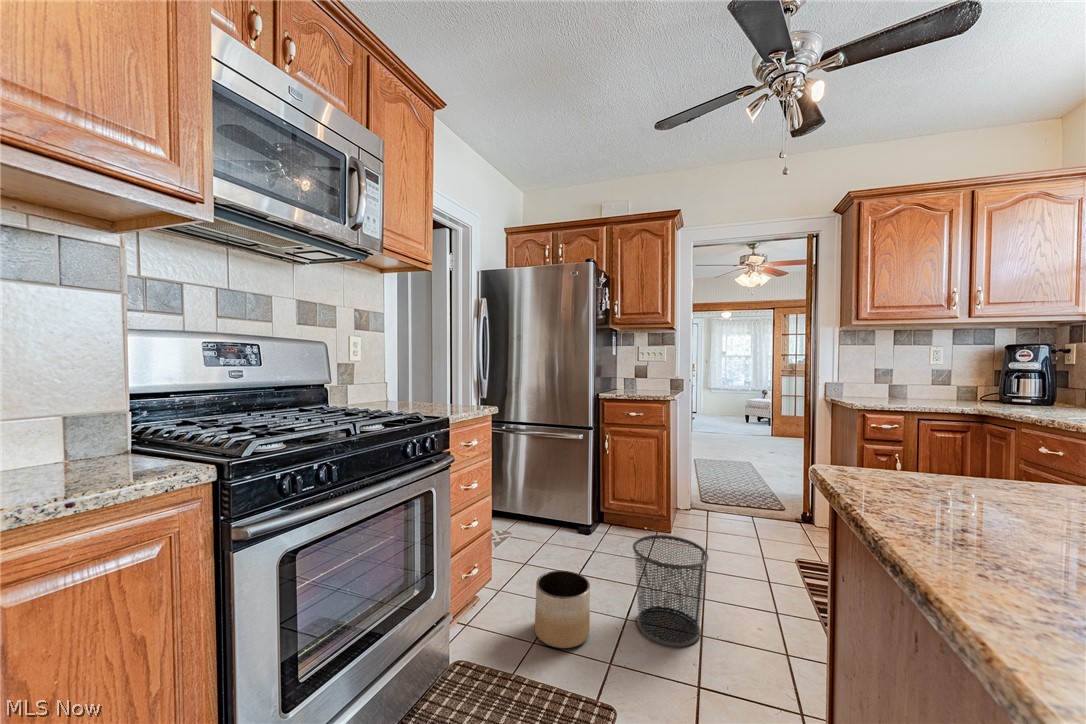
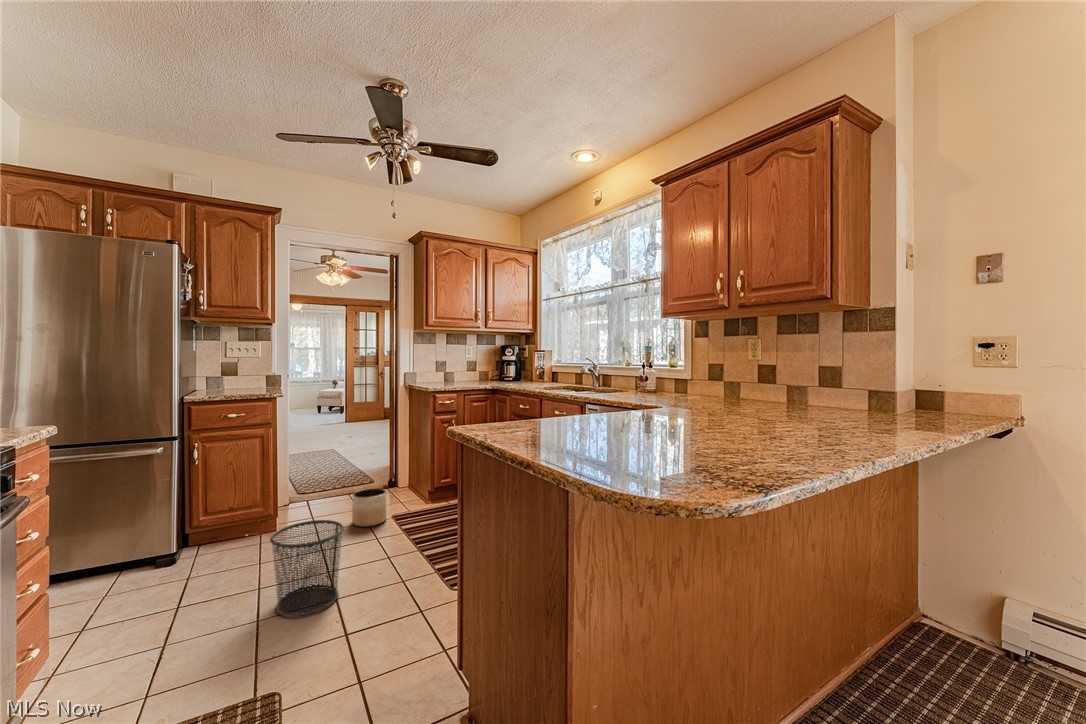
planter: present [535,571,590,648] -> present [352,488,387,527]

